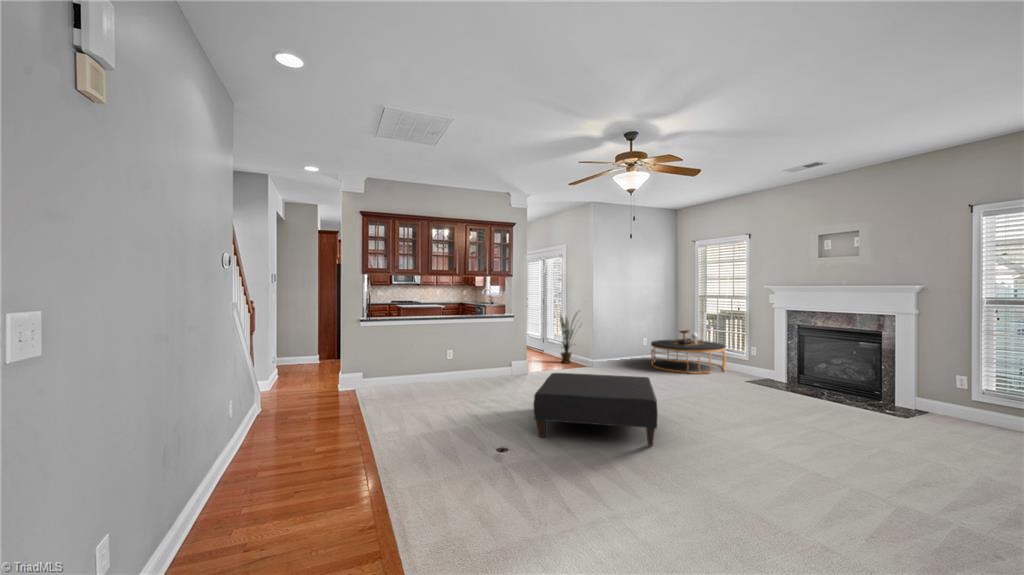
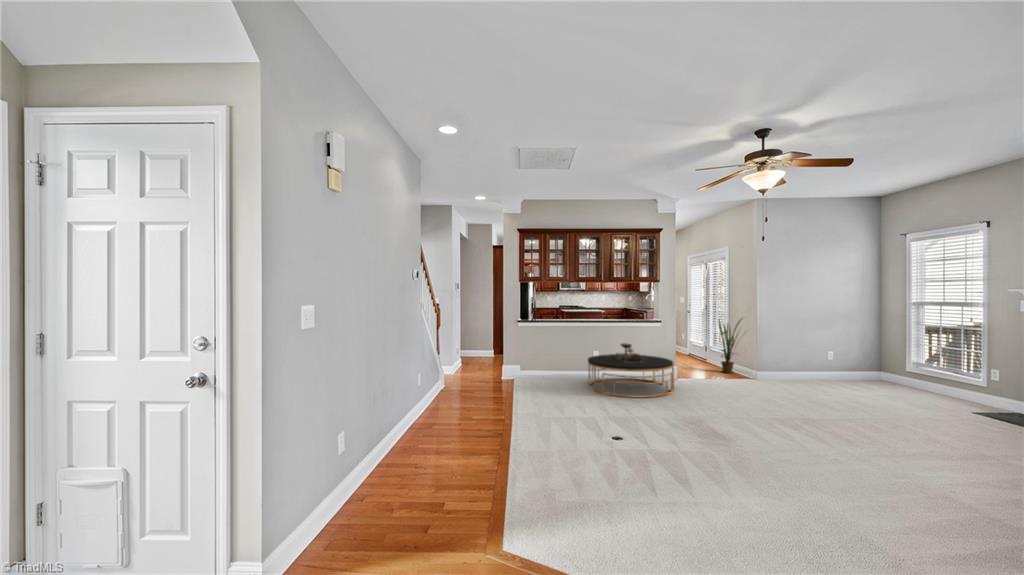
coffee table: present [651,330,726,374] -> present [588,343,674,397]
ottoman: present [534,373,658,446] -> none [654,379,800,462]

